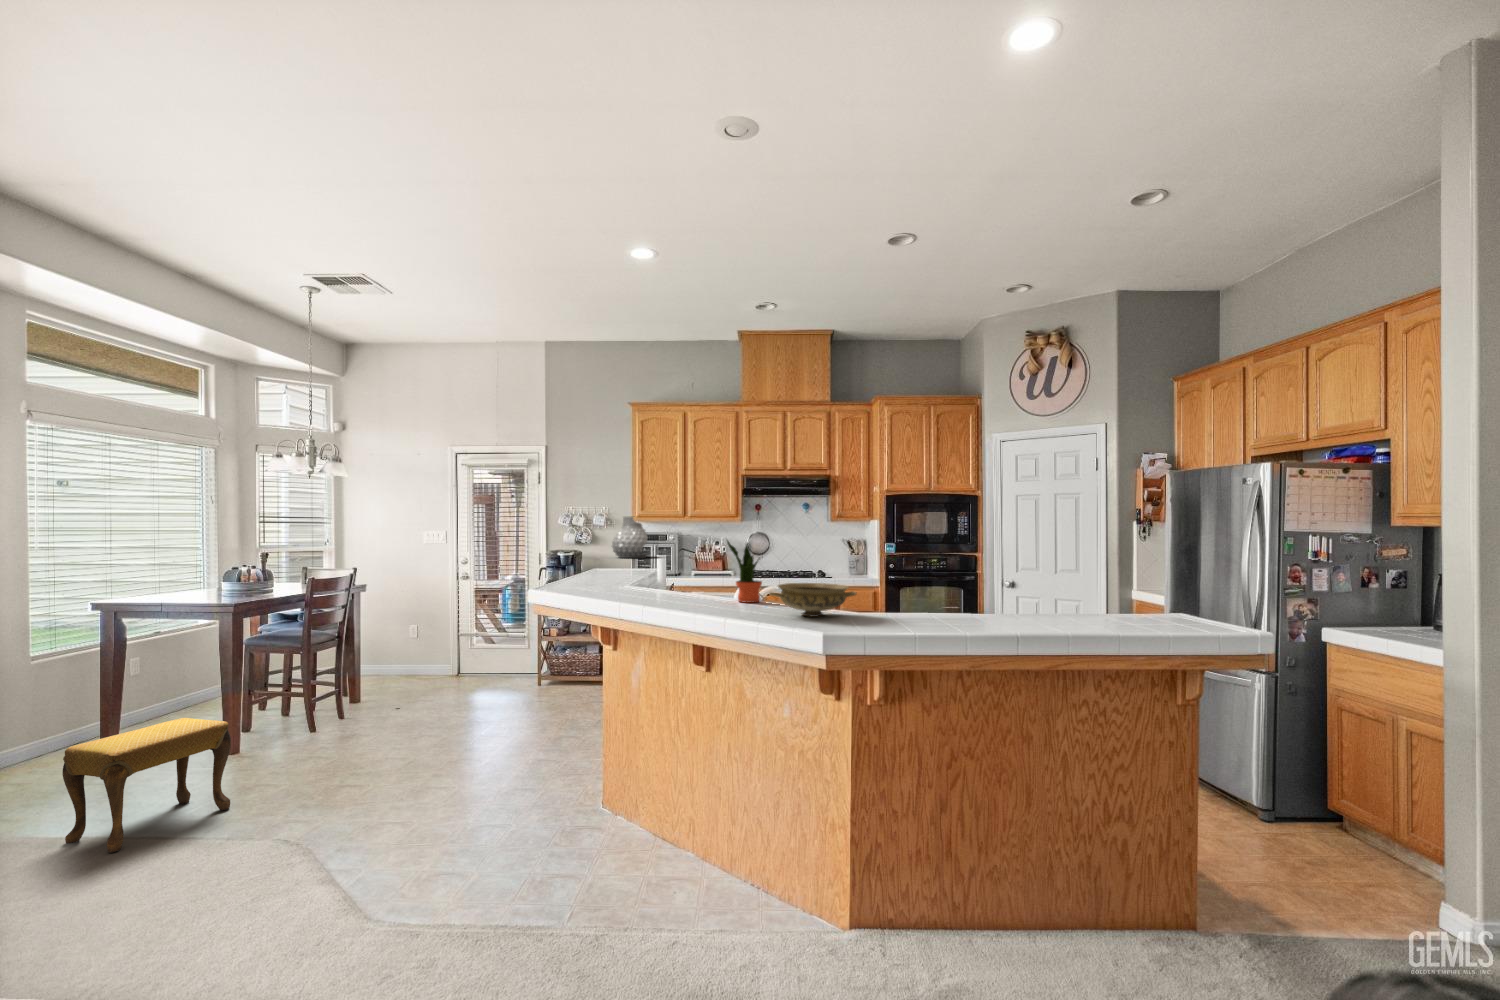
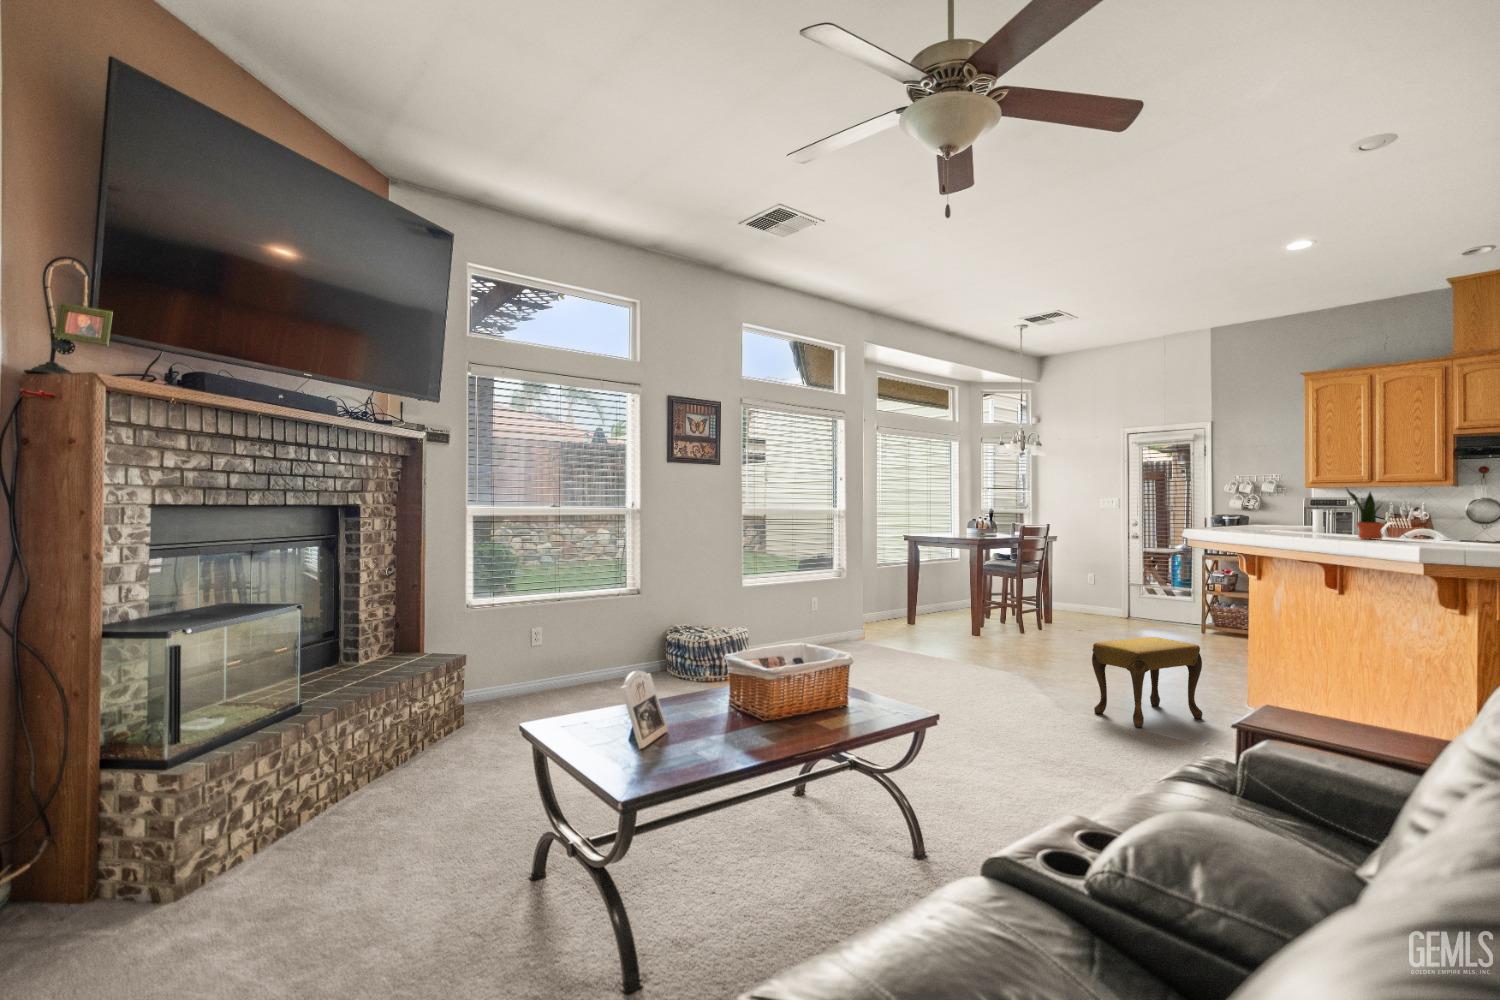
vase: present [612,516,648,558] -> none [1283,484,1333,525]
ceramic bowl: present [770,583,857,617] -> none [1368,519,1467,544]
footstool: present [62,718,231,853] -> present [1092,637,1202,727]

